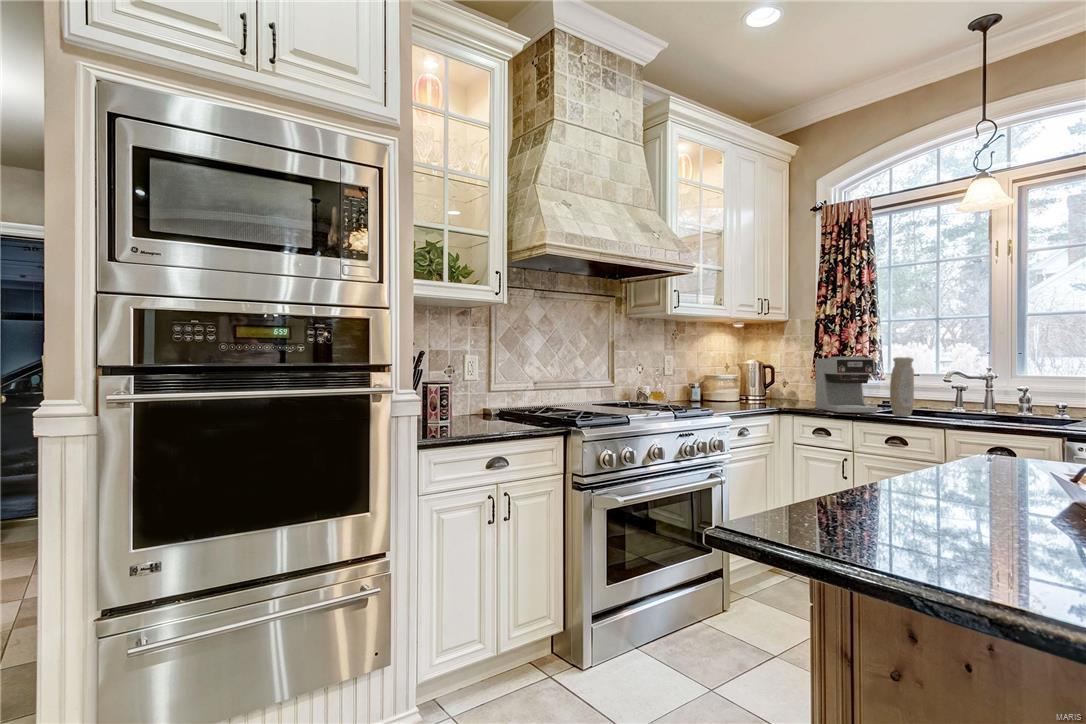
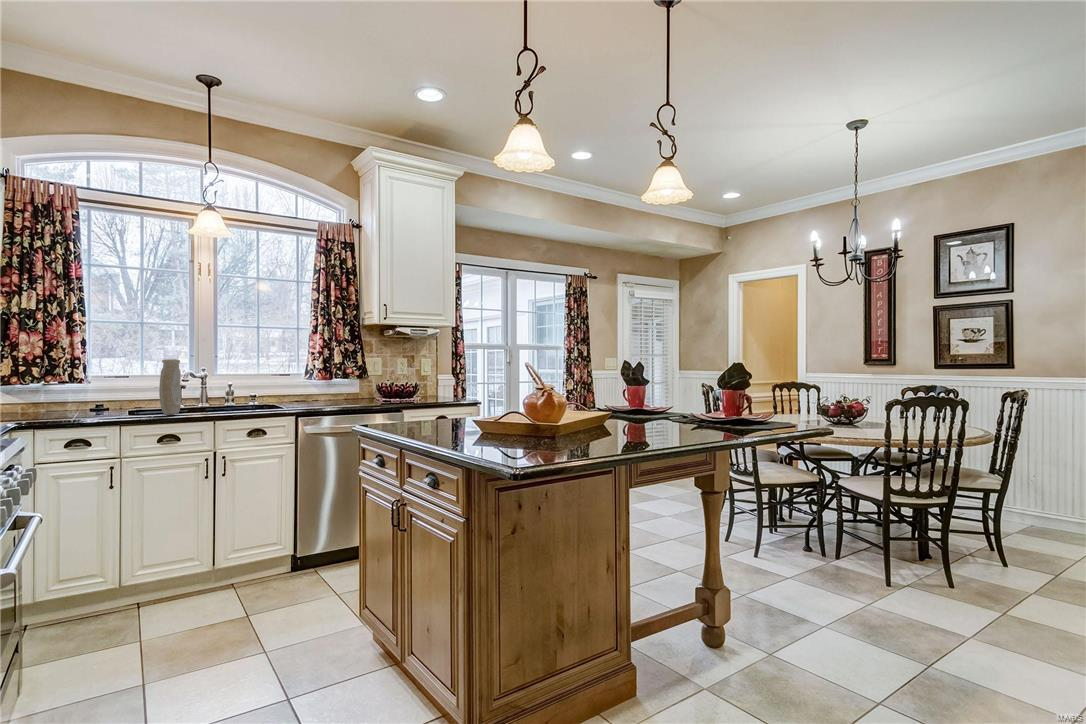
coffee maker: present [815,357,877,413] -> none [48,359,137,420]

